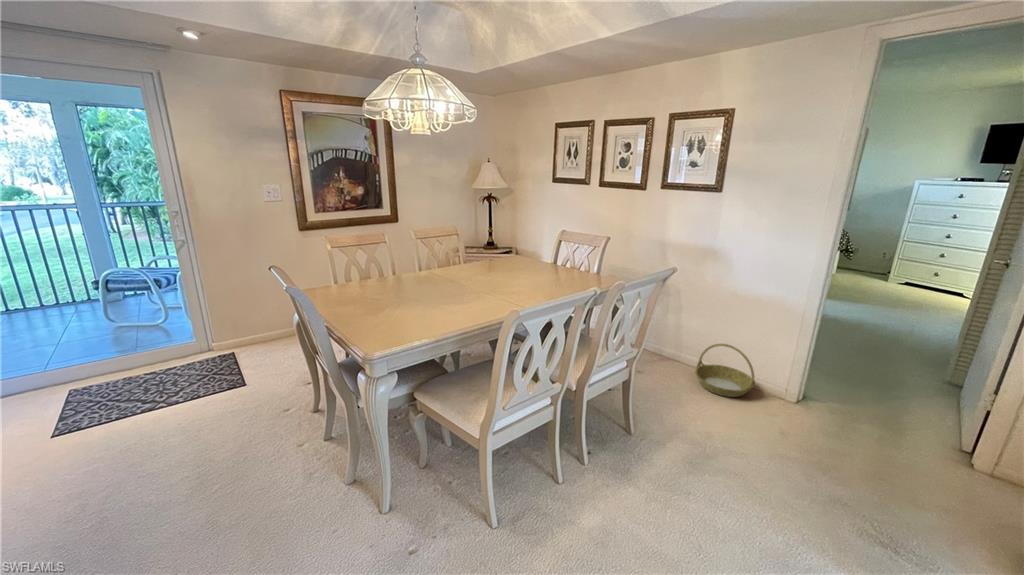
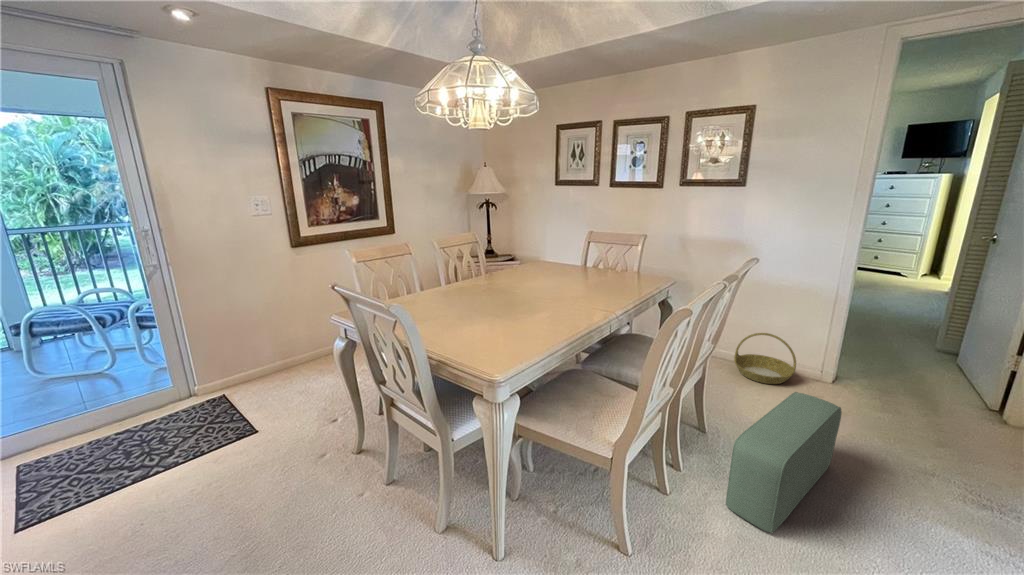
pouf: none [606,403,747,530] -> present [726,392,842,533]

